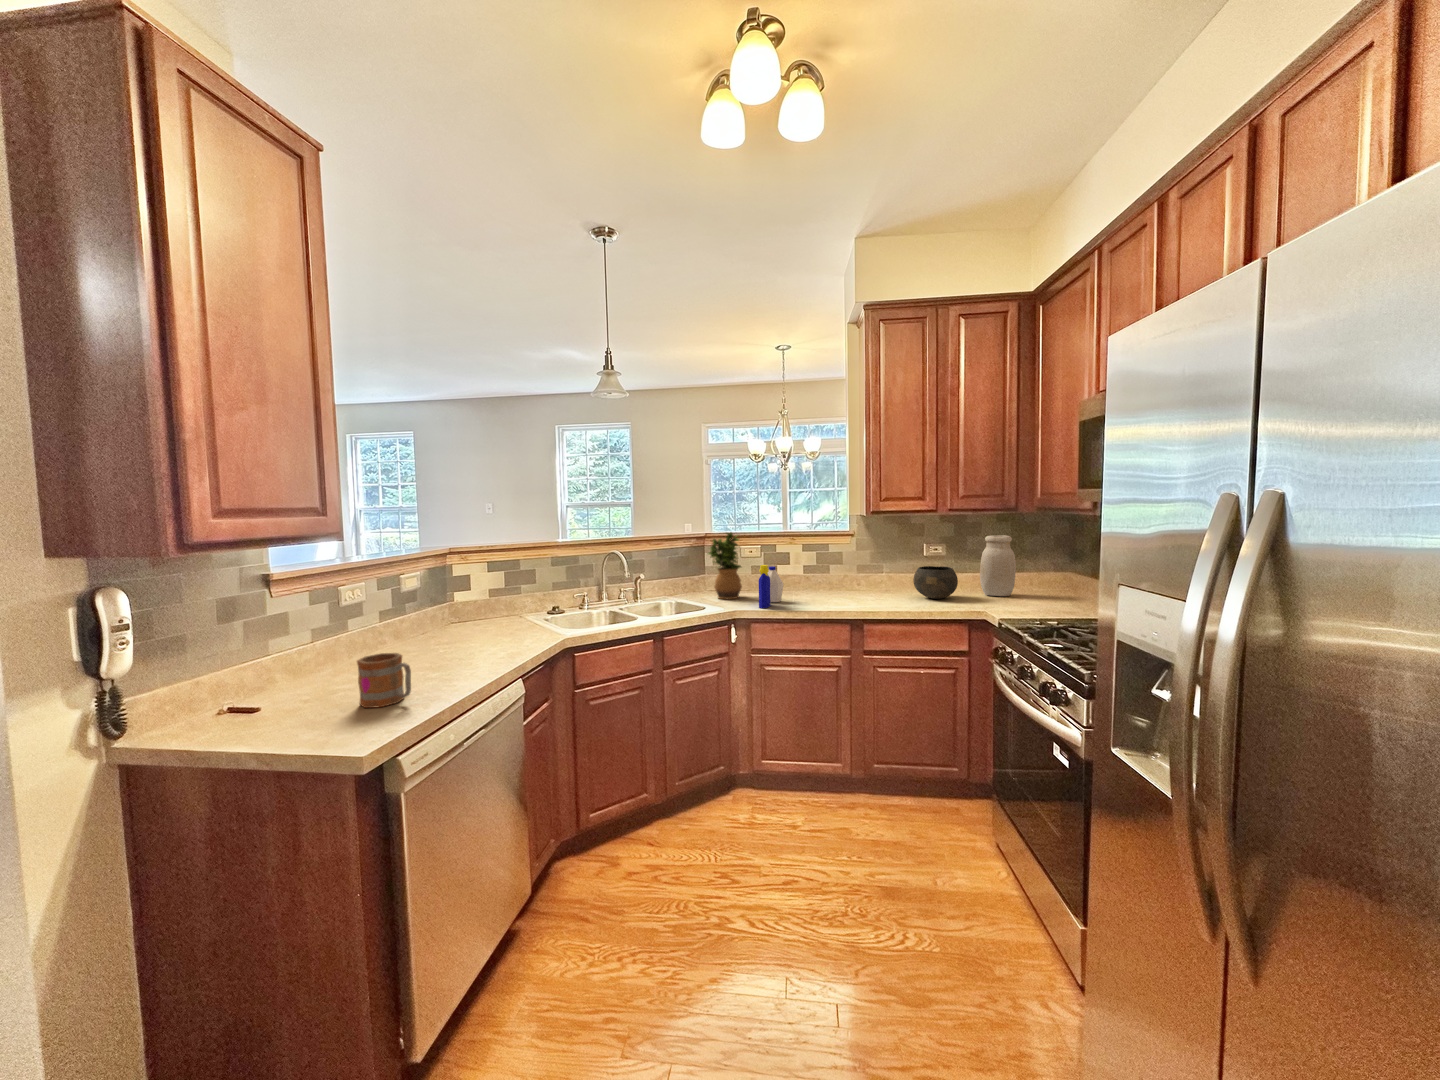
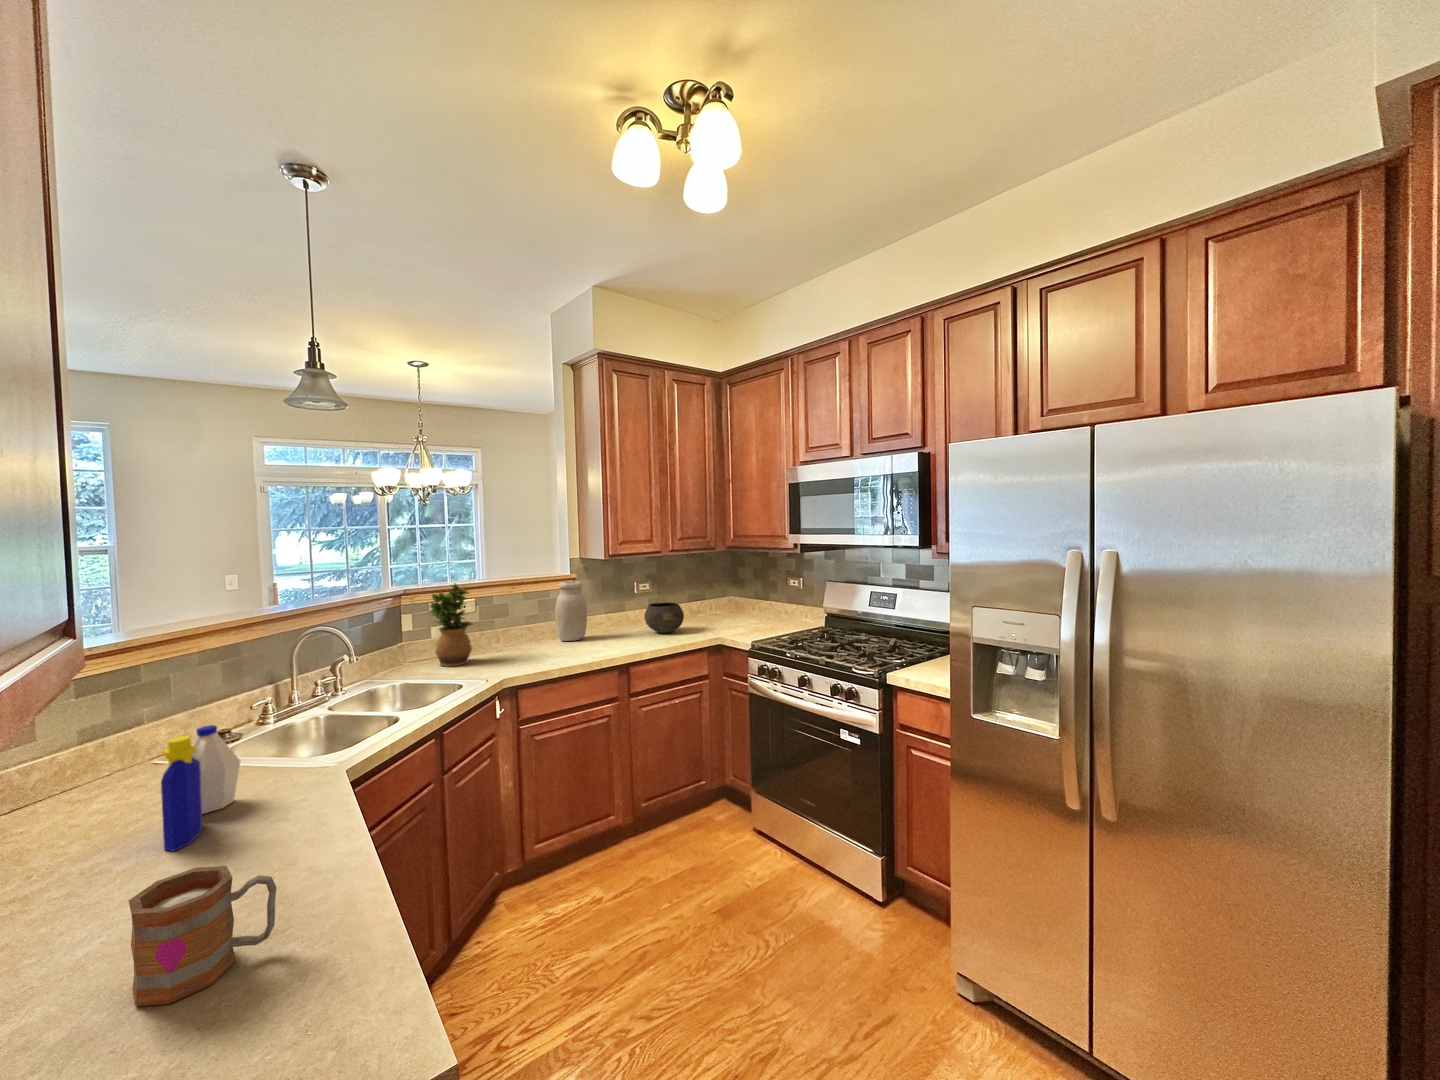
jar: present [980,535,1016,596] -> present [555,581,587,641]
bottle: present [759,565,783,608] -> present [161,725,241,851]

